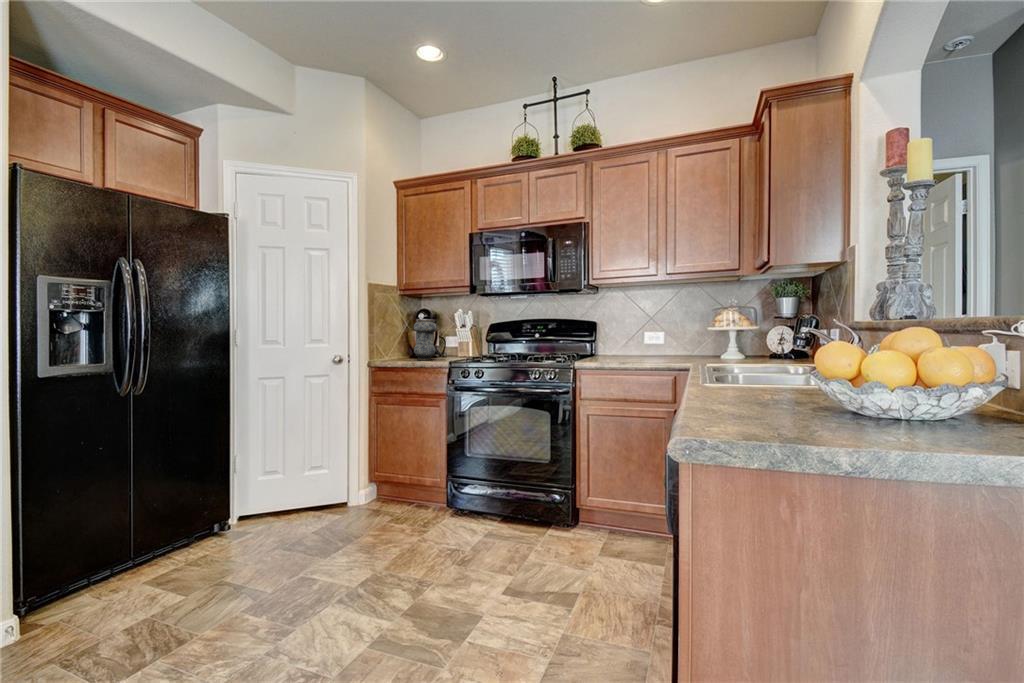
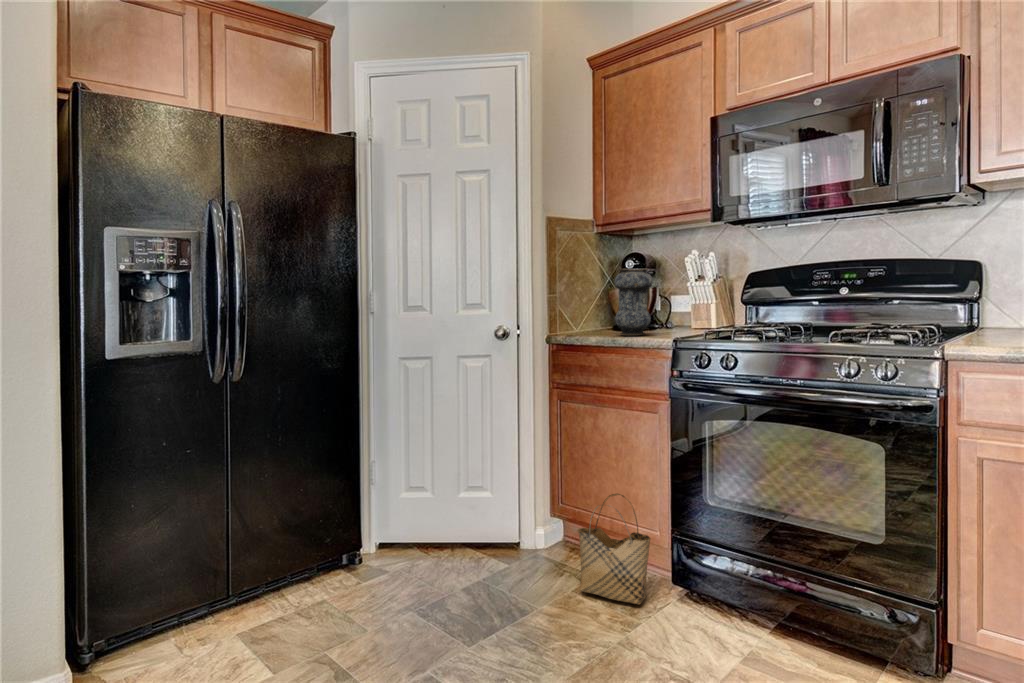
woven basket: none [390,458,436,522] -> present [578,494,651,604]

